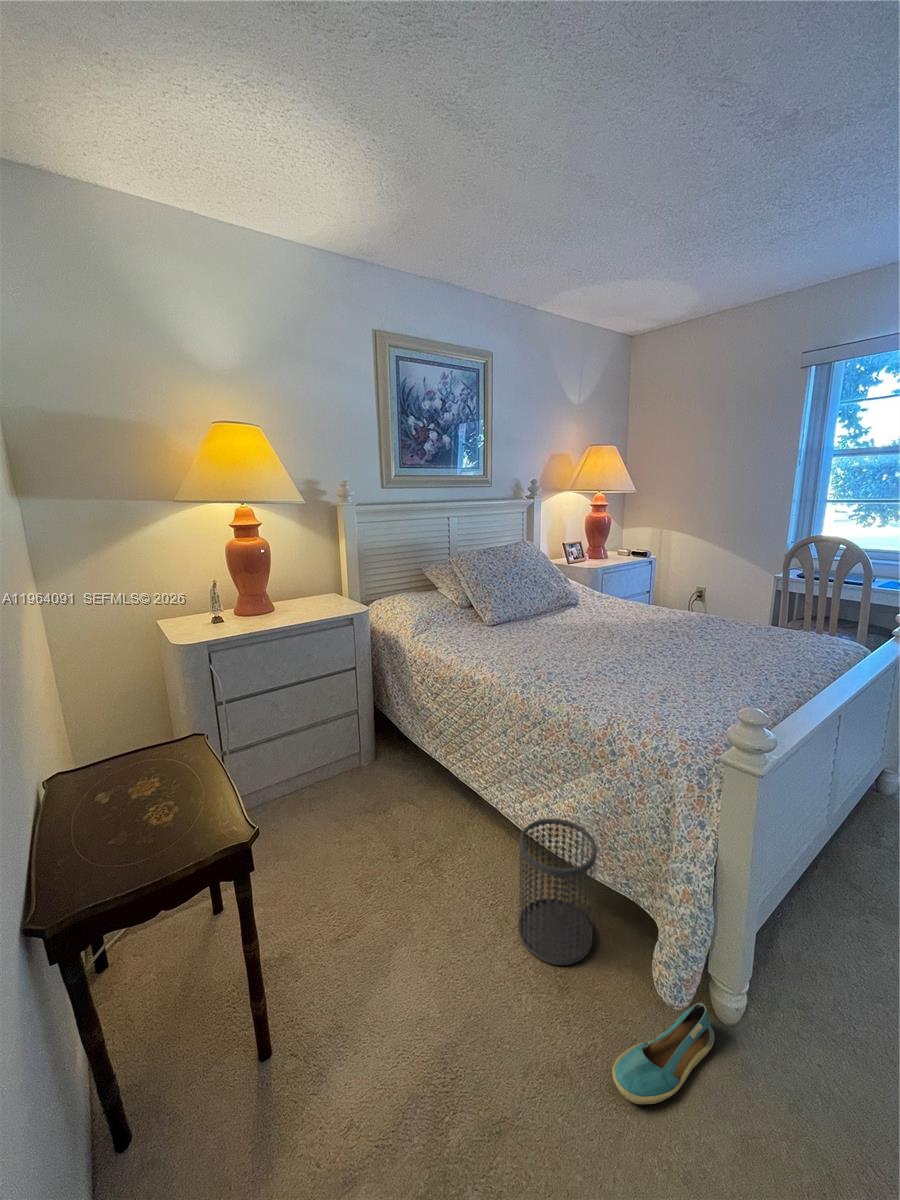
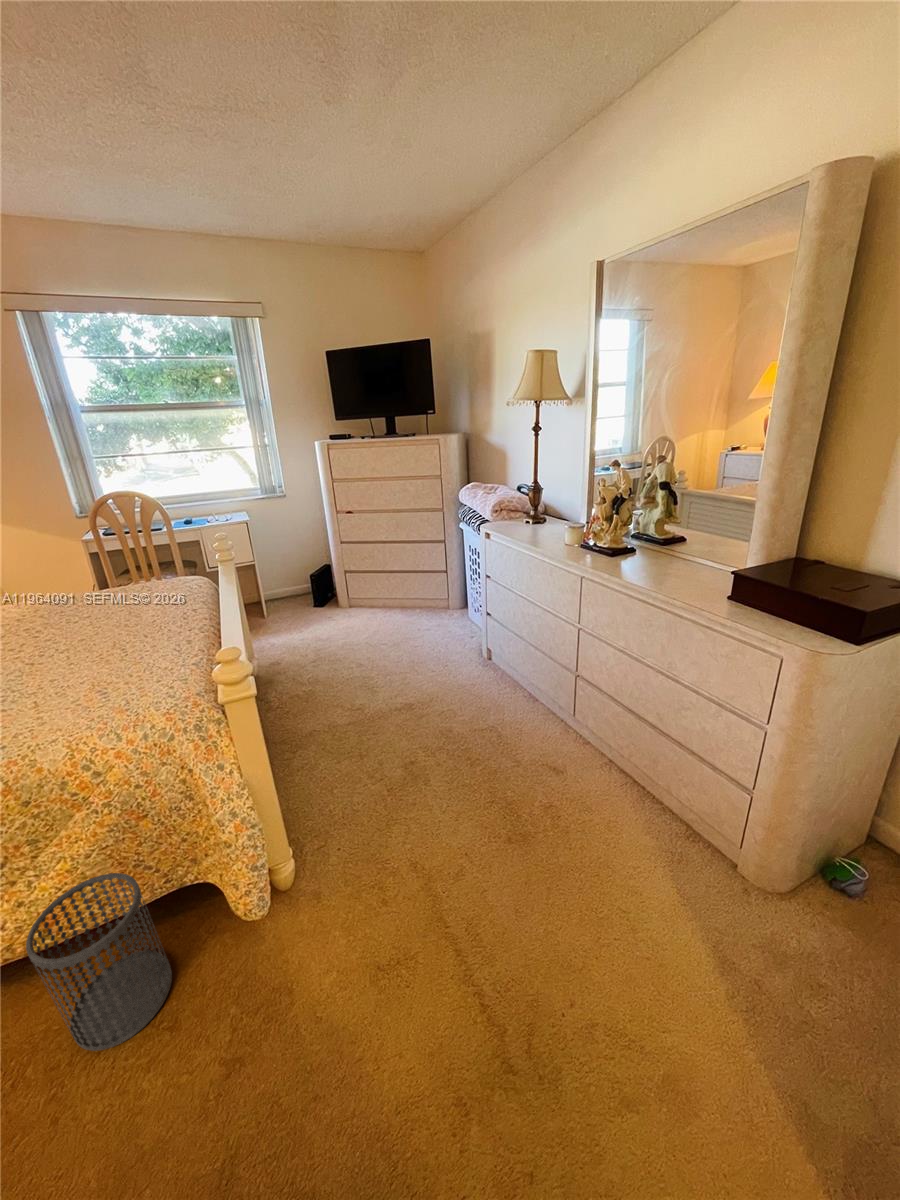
shoe: present [612,1003,714,1104] -> none [262,889,306,1009]

